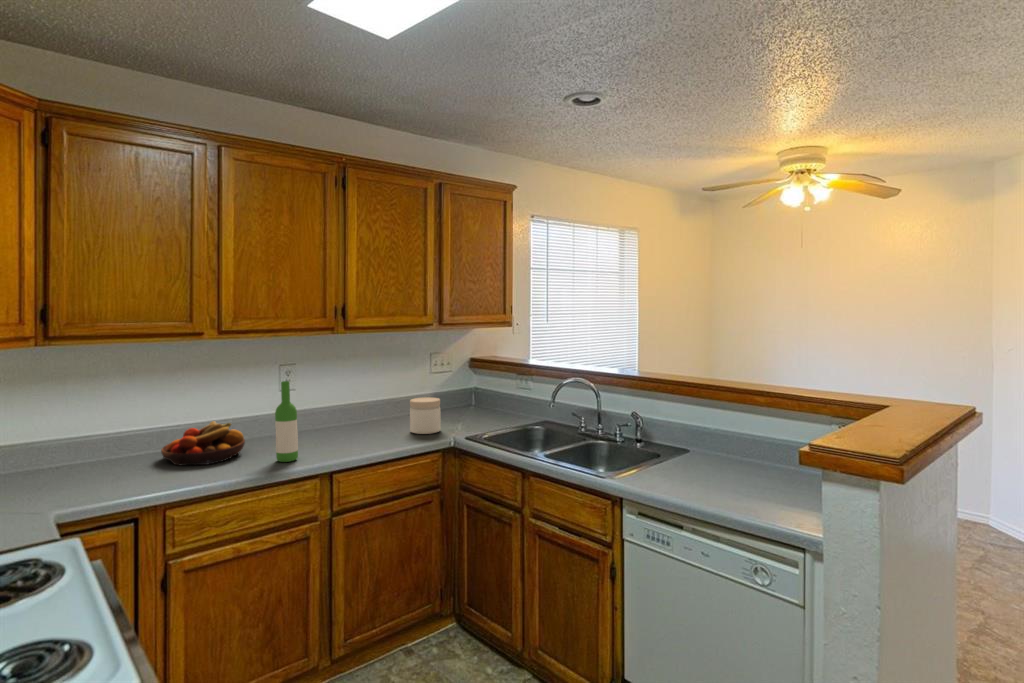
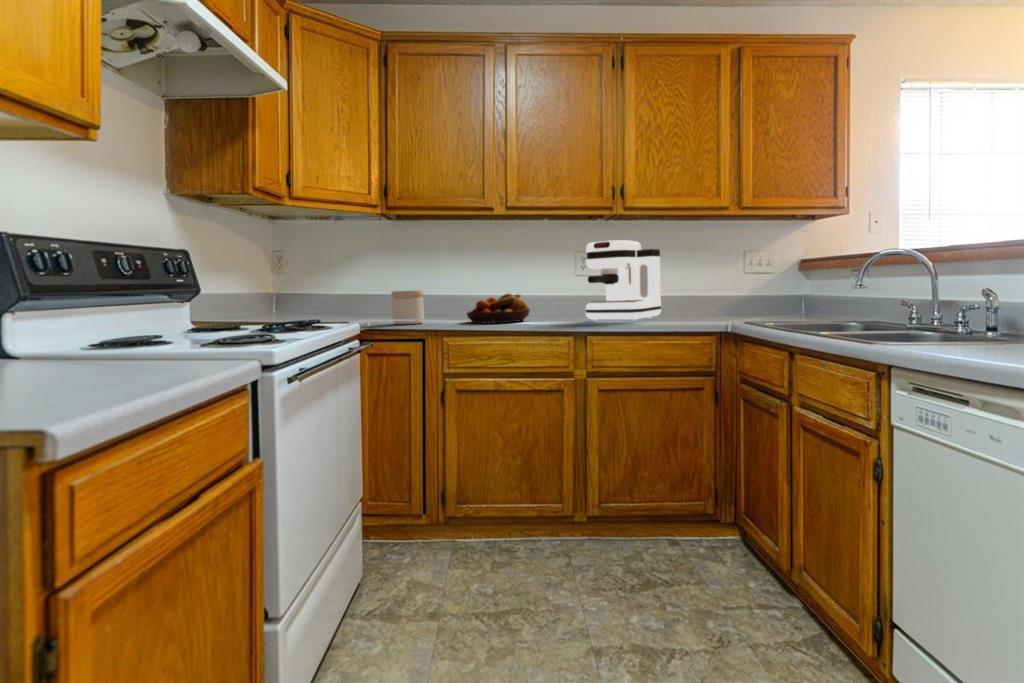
coffee maker: none [314,365,383,448] -> present [586,240,661,321]
wine bottle: present [275,381,298,462] -> none [540,249,561,324]
jar: present [410,397,441,434] -> present [392,290,424,324]

